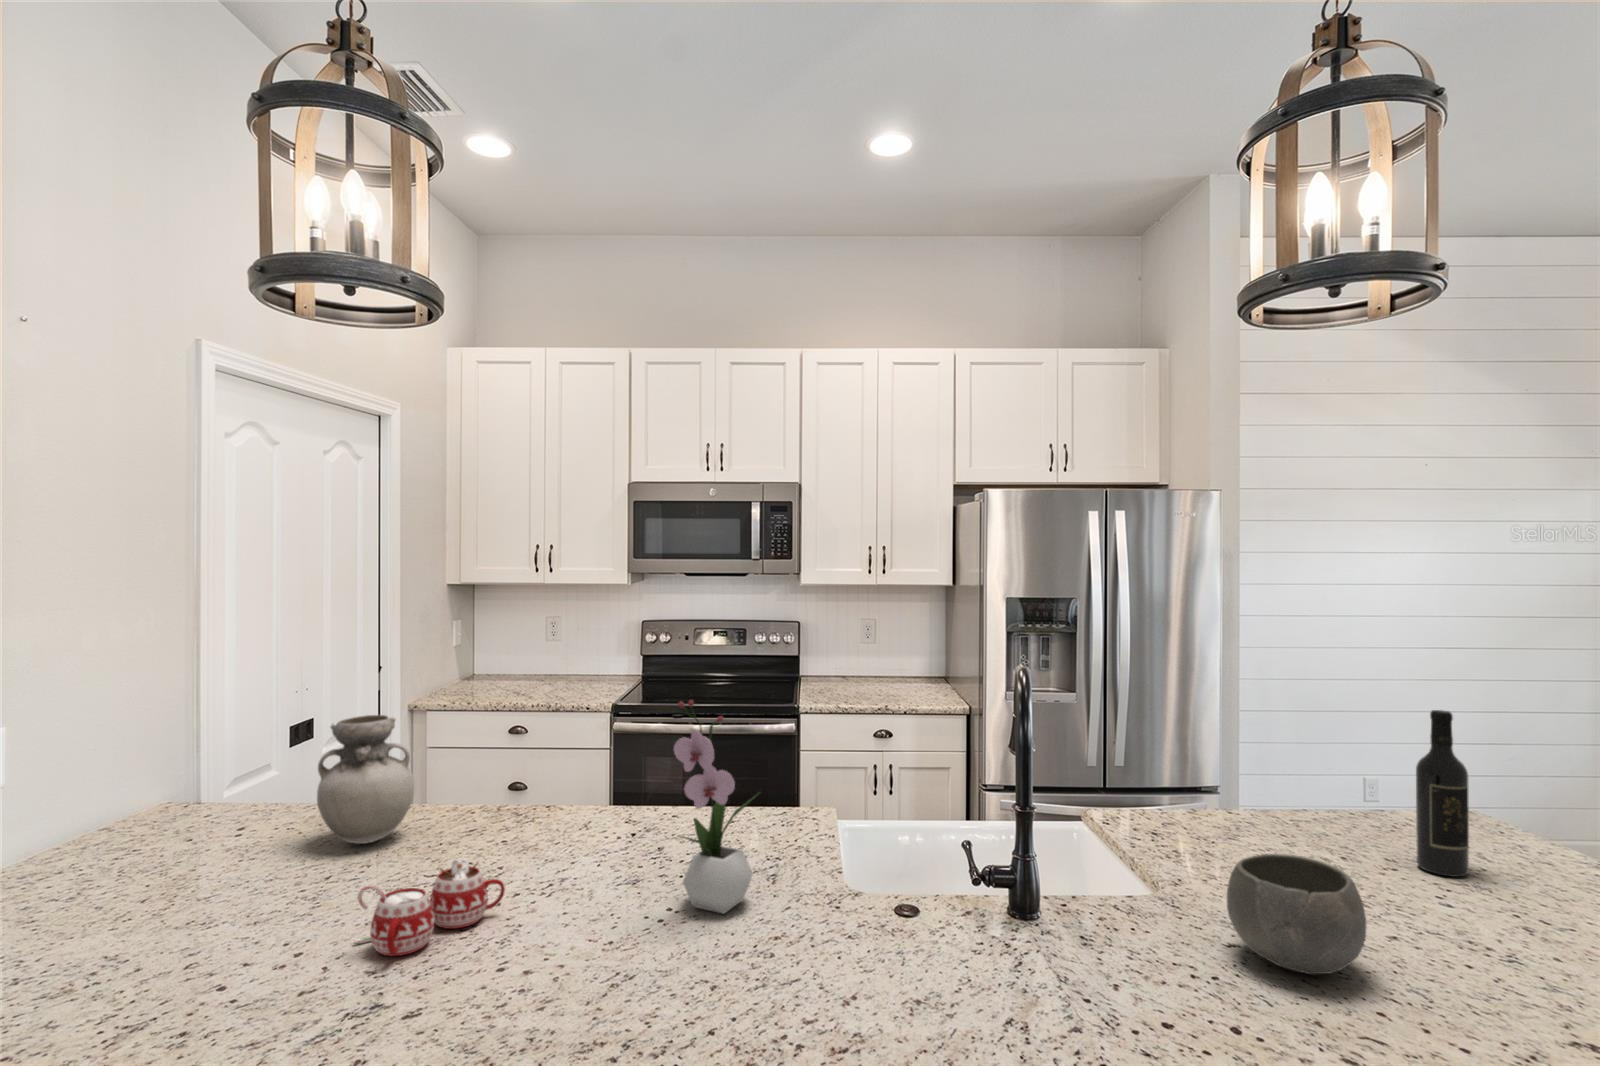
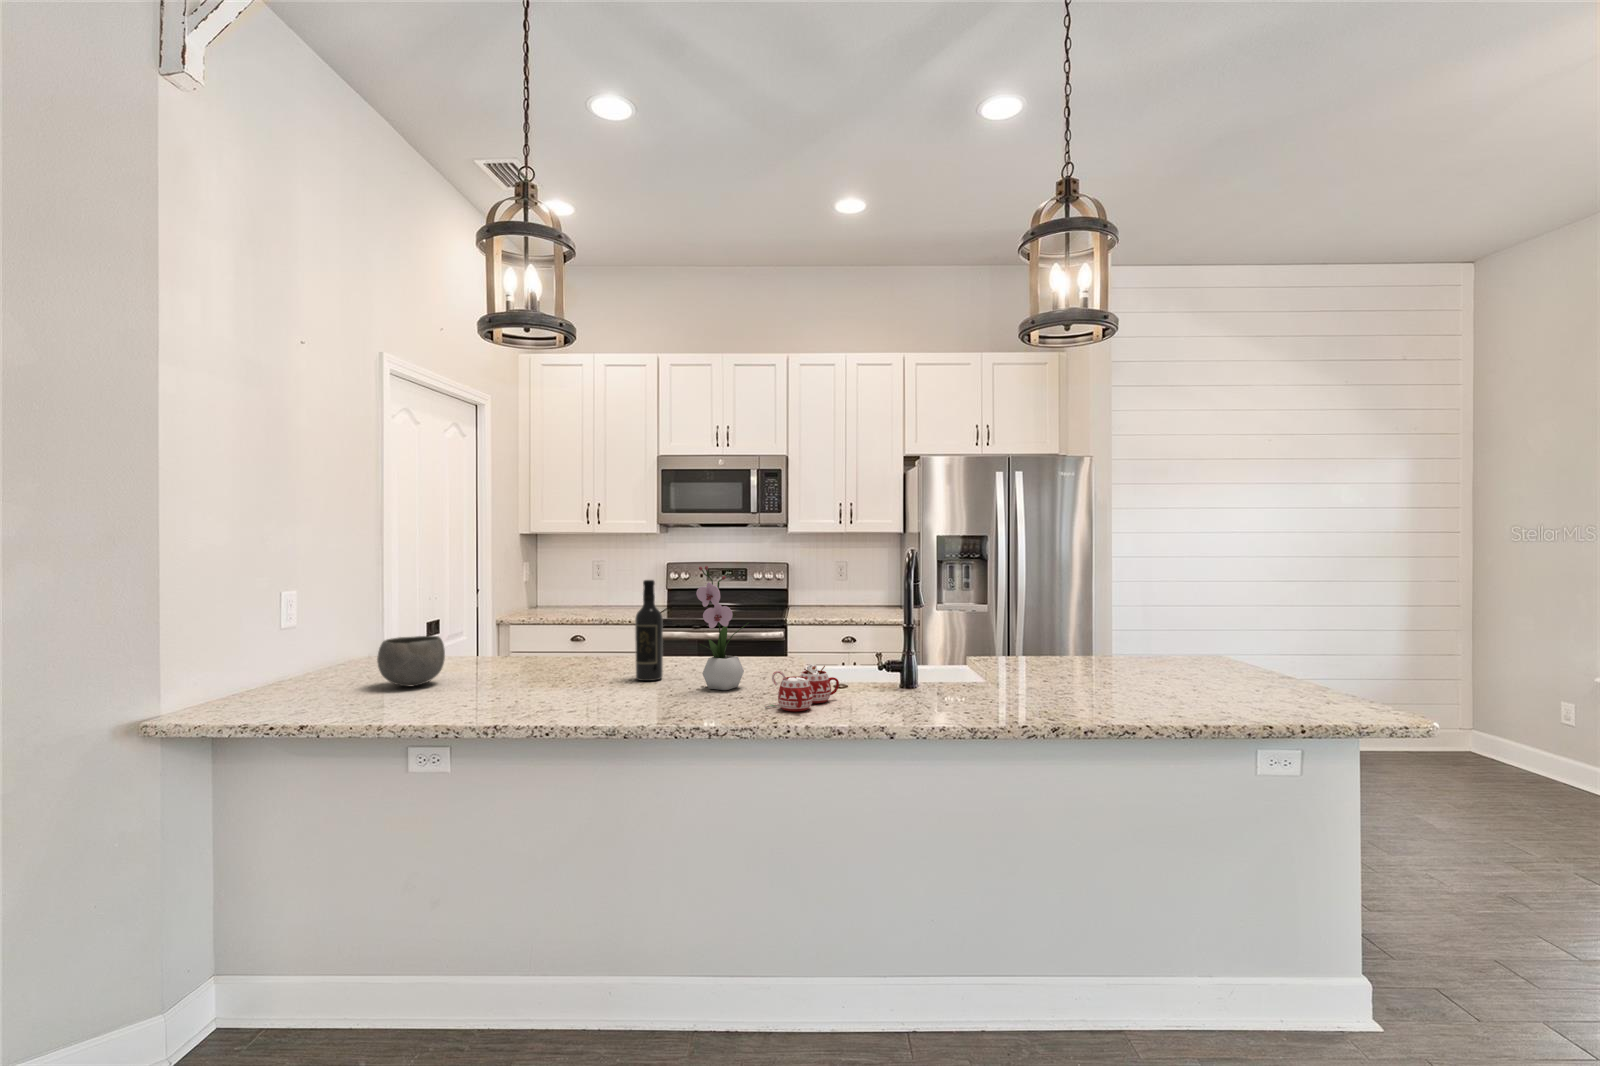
wine bottle: present [1416,710,1469,877] -> present [635,580,663,681]
vase: present [317,715,414,844] -> none [472,592,531,670]
ceramic bowl: present [1227,854,1367,974] -> present [377,636,445,686]
mug: present [354,858,505,956] -> present [765,664,839,711]

